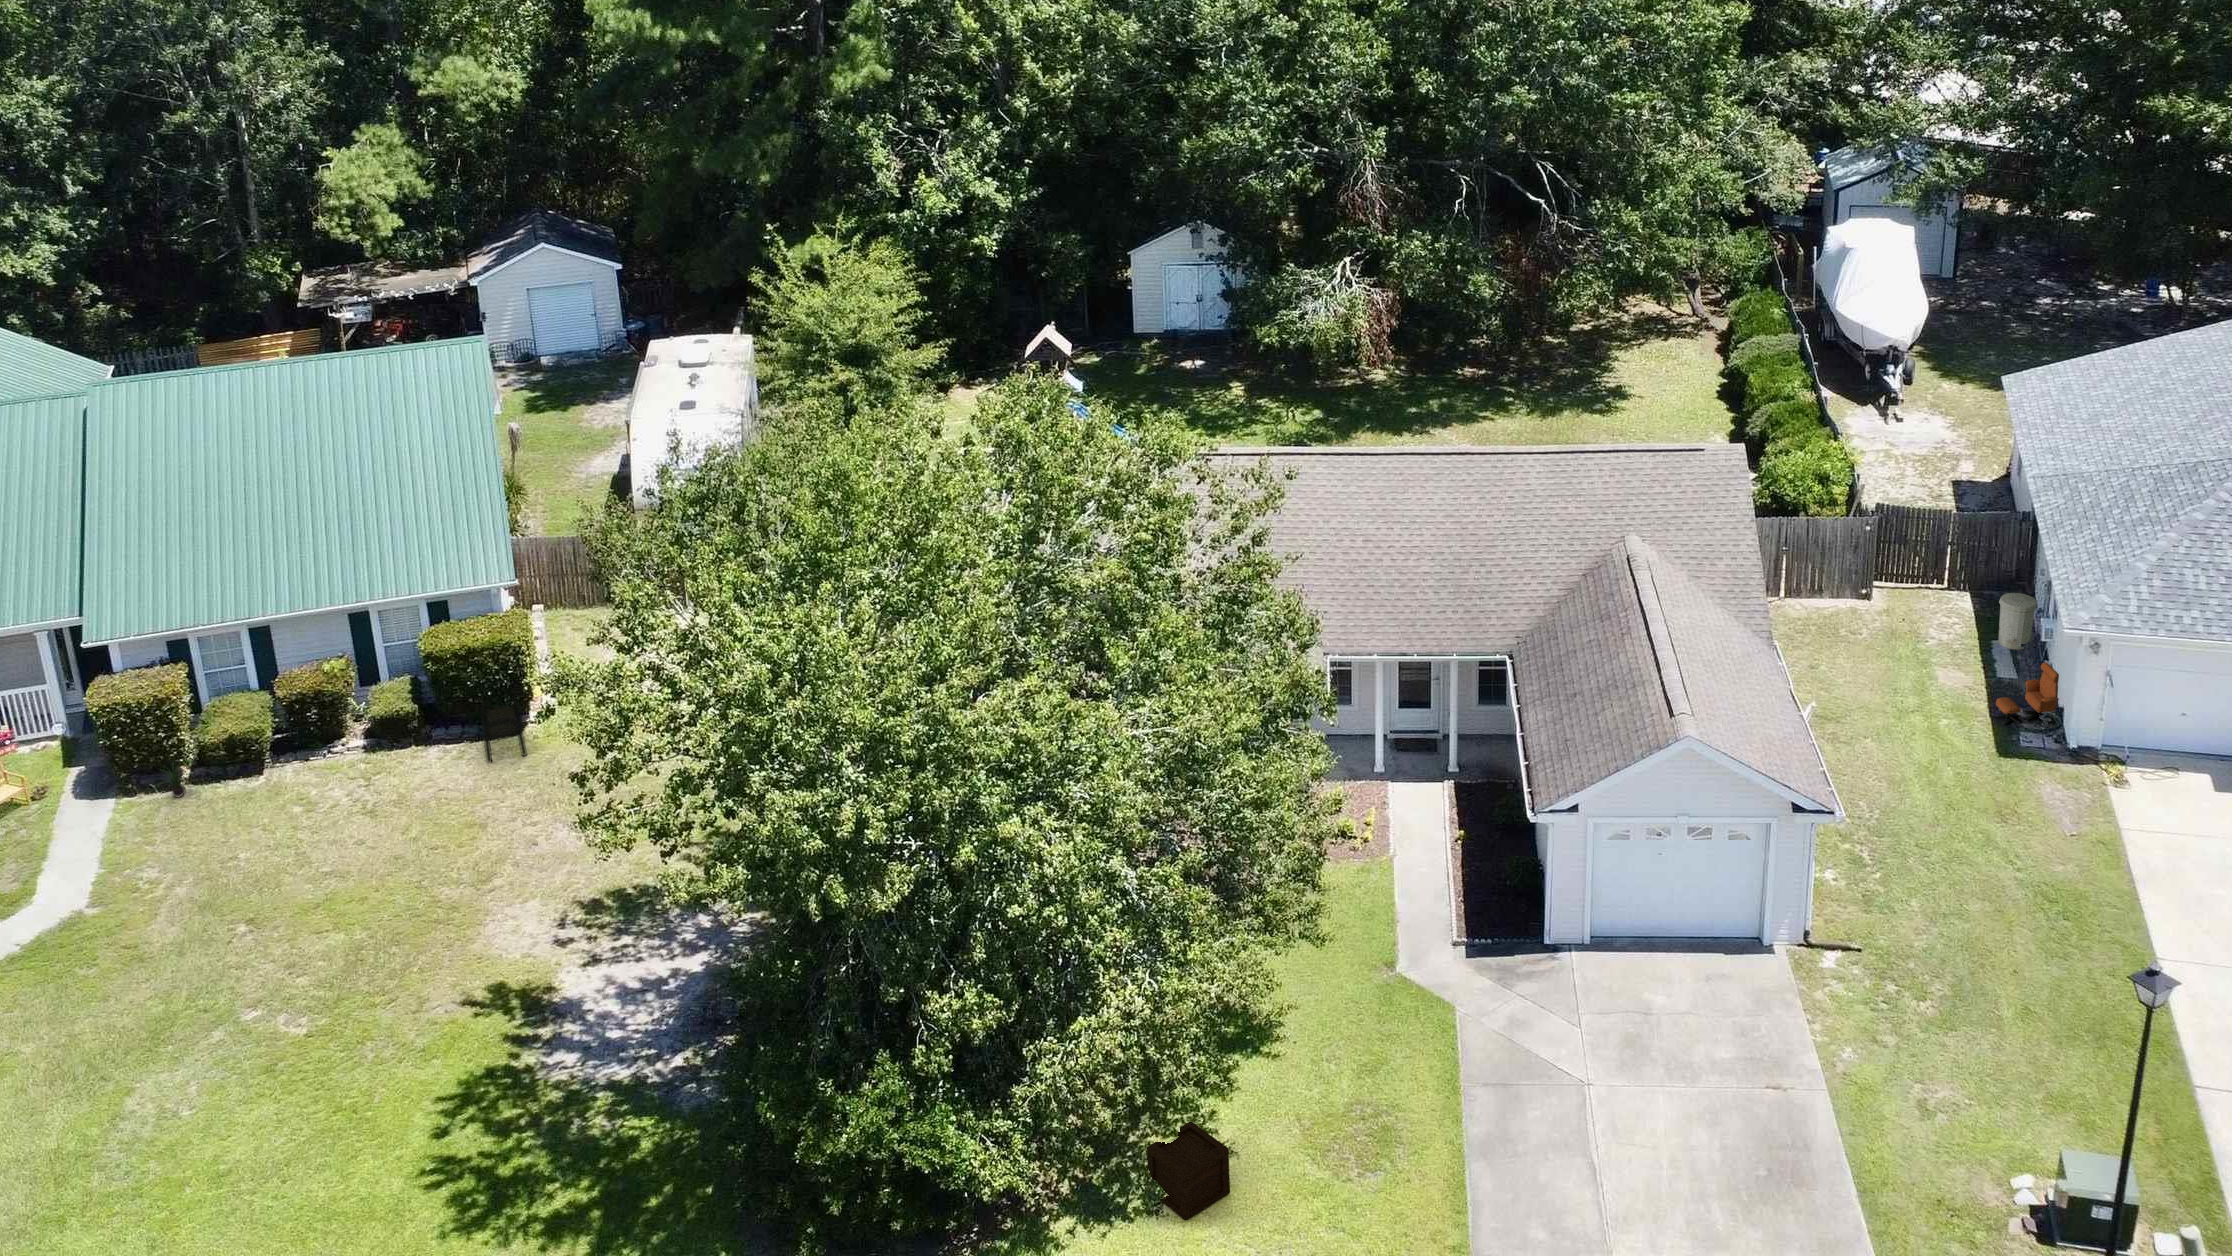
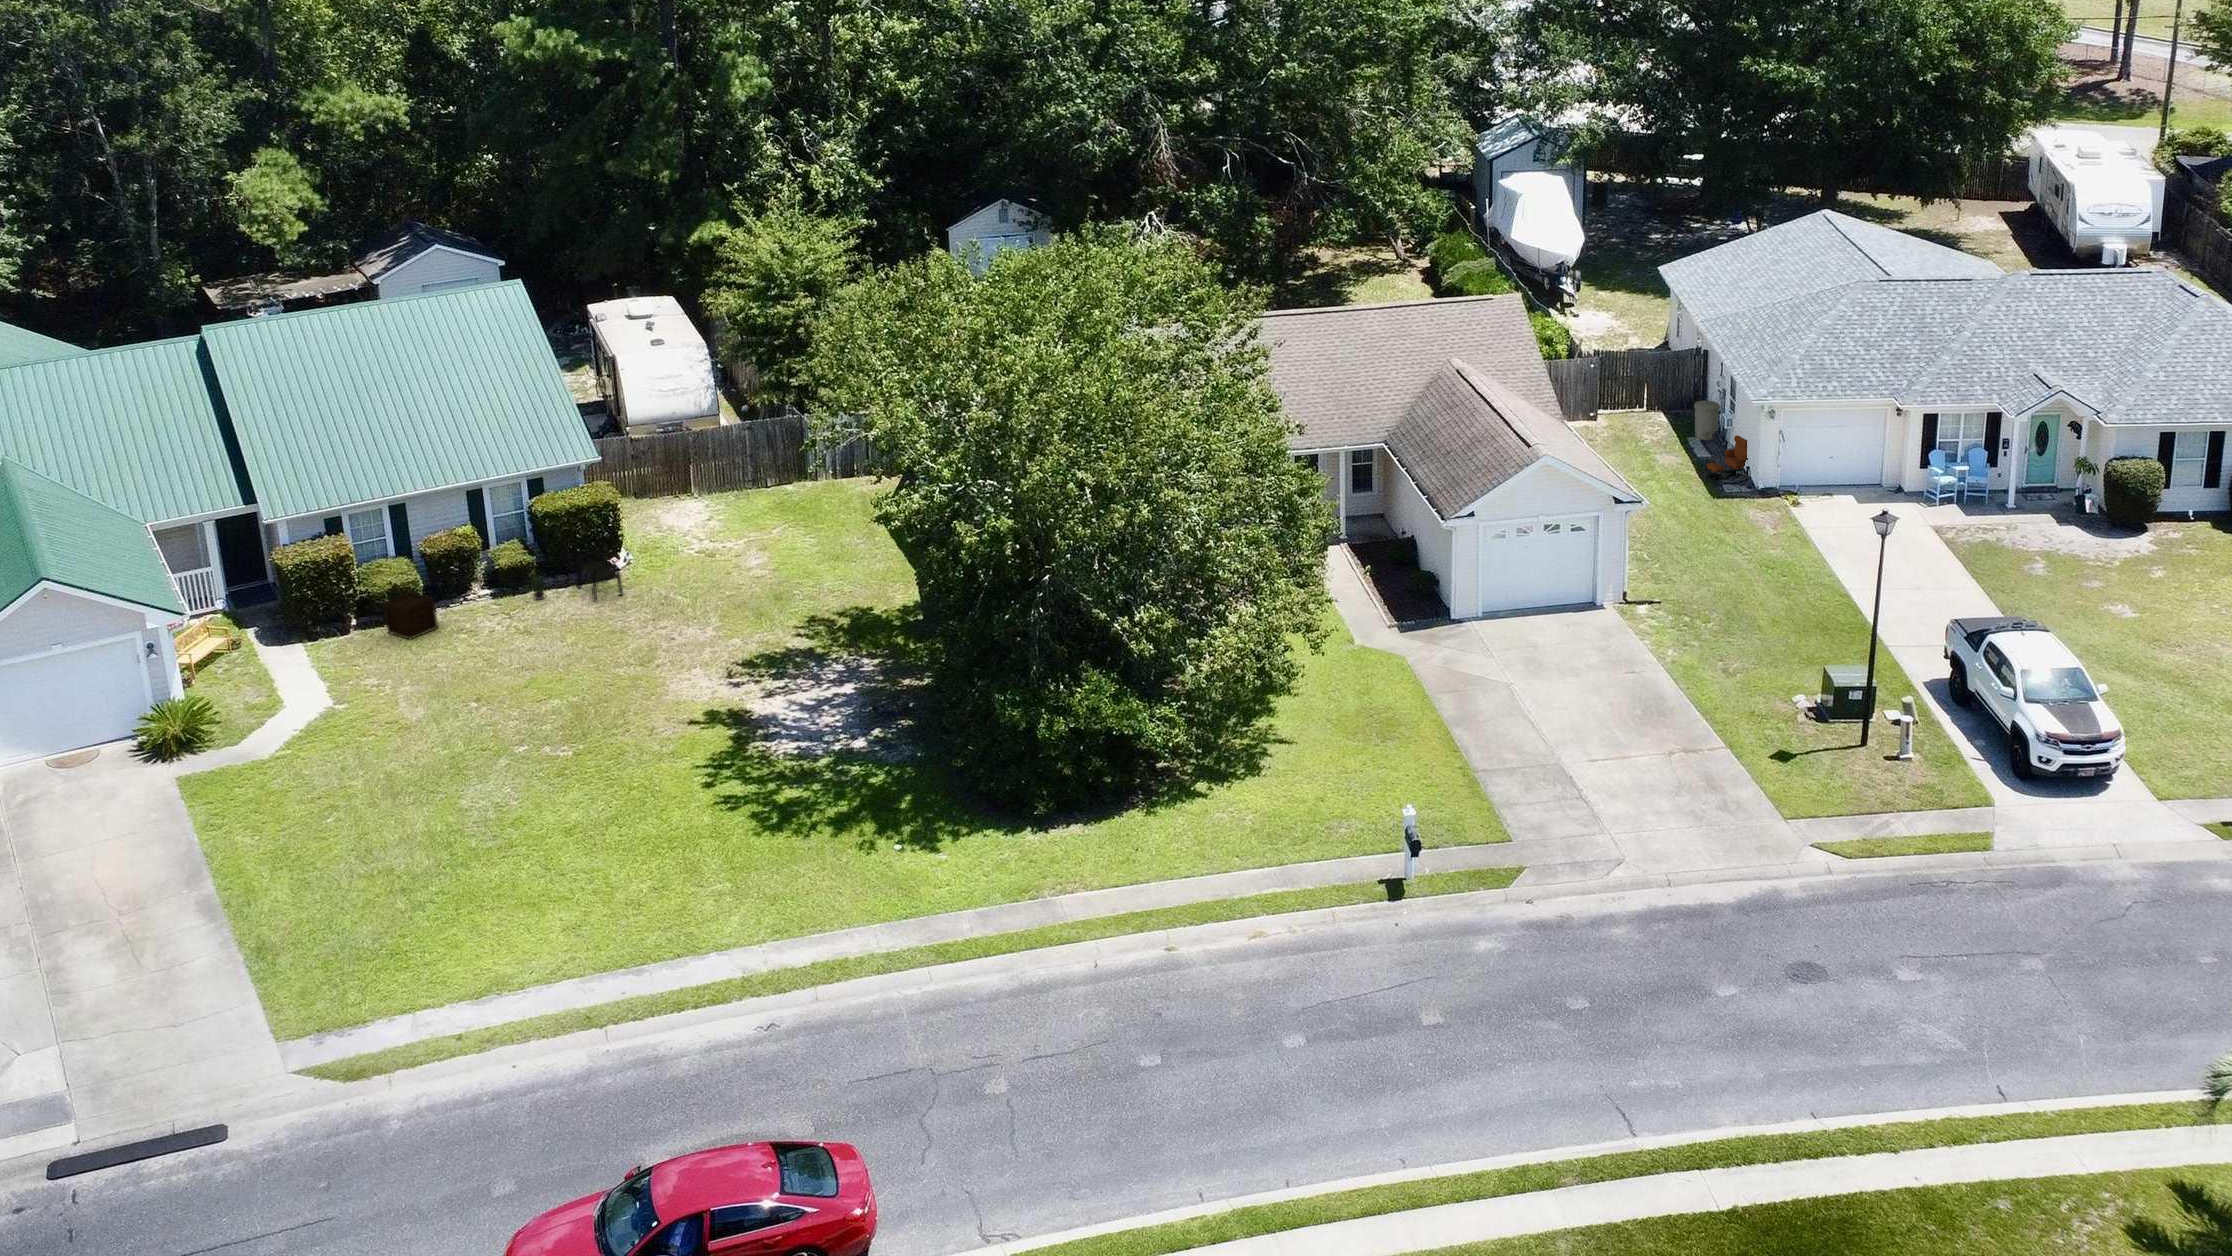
decorative plant: present [161,763,190,797] -> present [530,576,544,600]
wooden crate: present [1147,1121,1230,1220] -> present [383,591,438,639]

